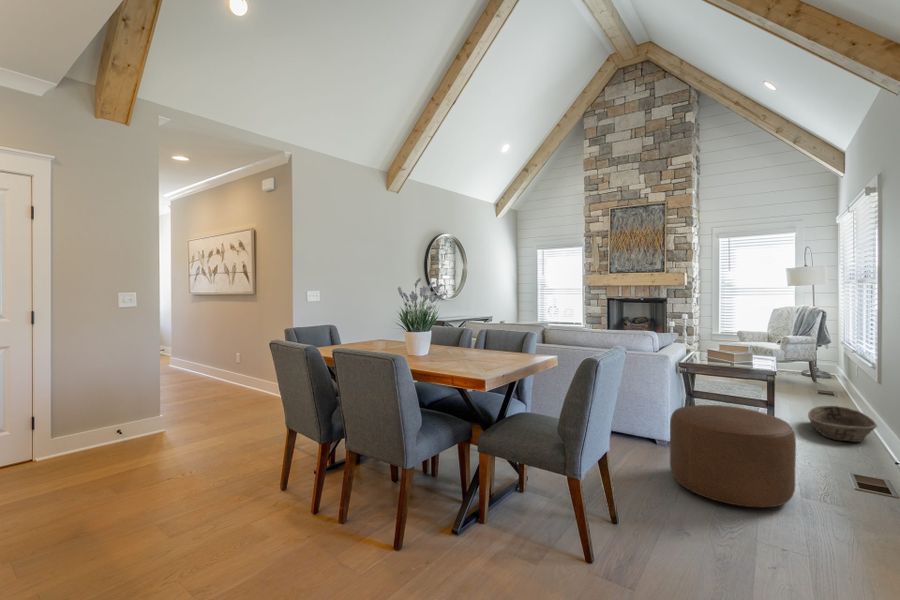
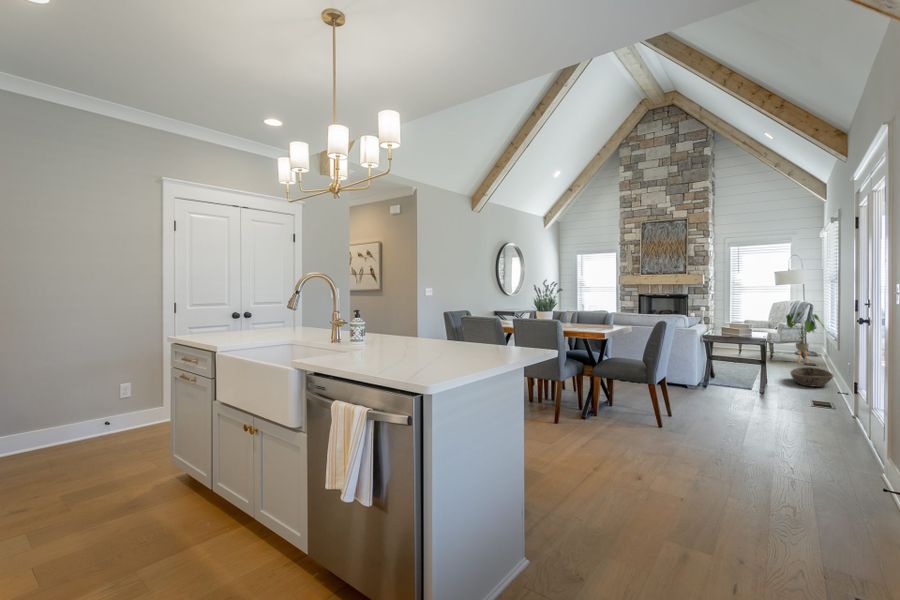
house plant: none [794,322,846,390] -> present [786,313,824,362]
ottoman: present [670,405,796,507] -> none [699,358,773,409]

